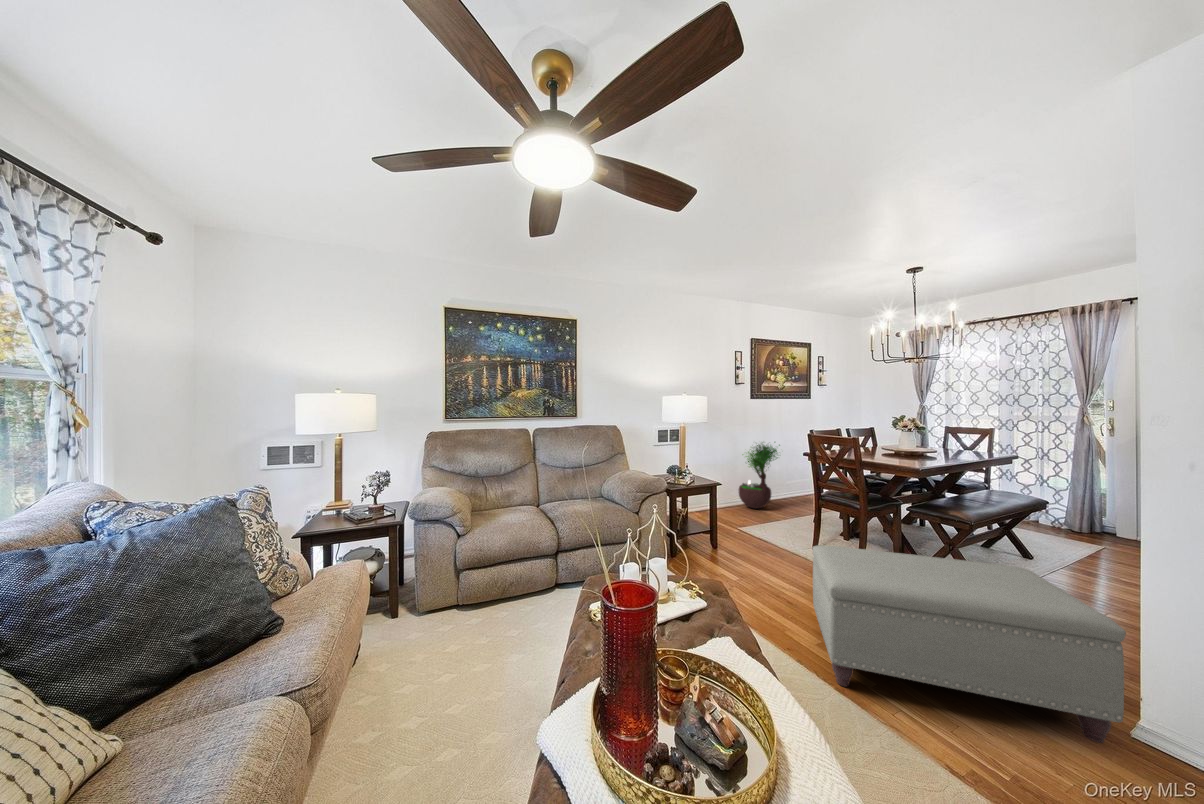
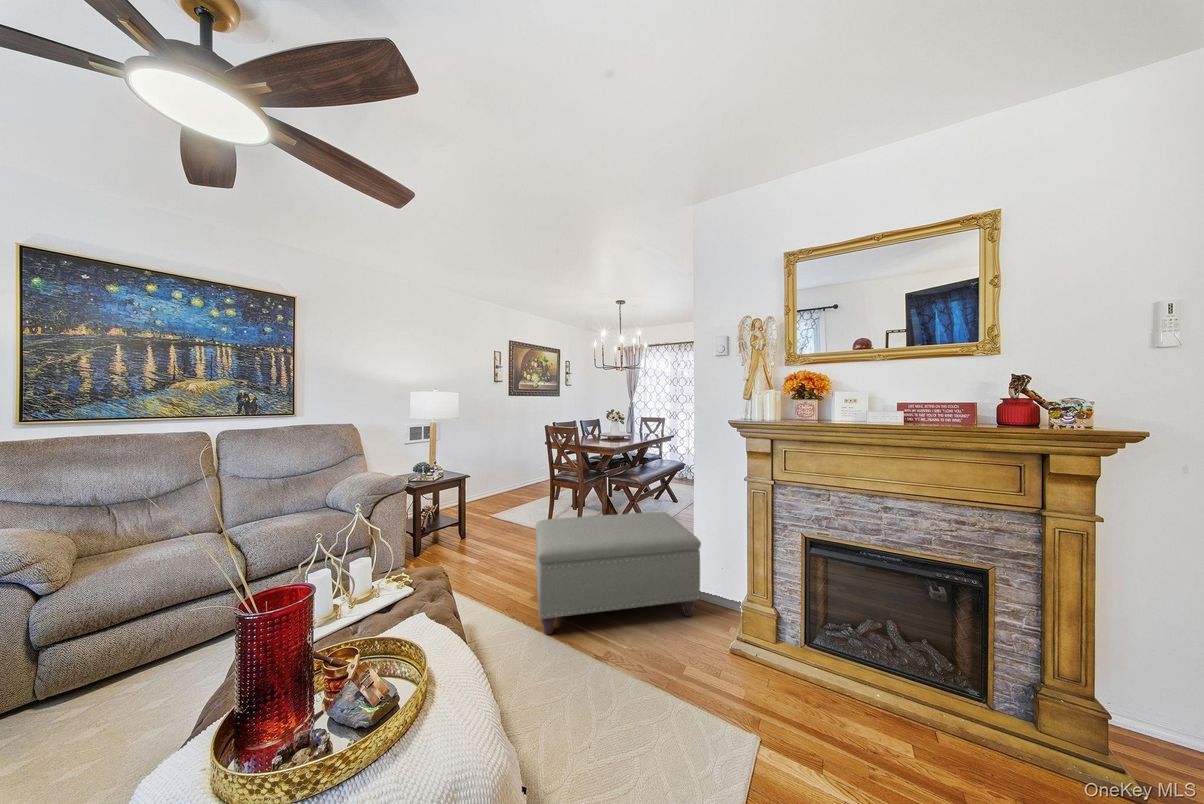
potted tree: present [739,444,780,508] -> none [495,430,533,495]

